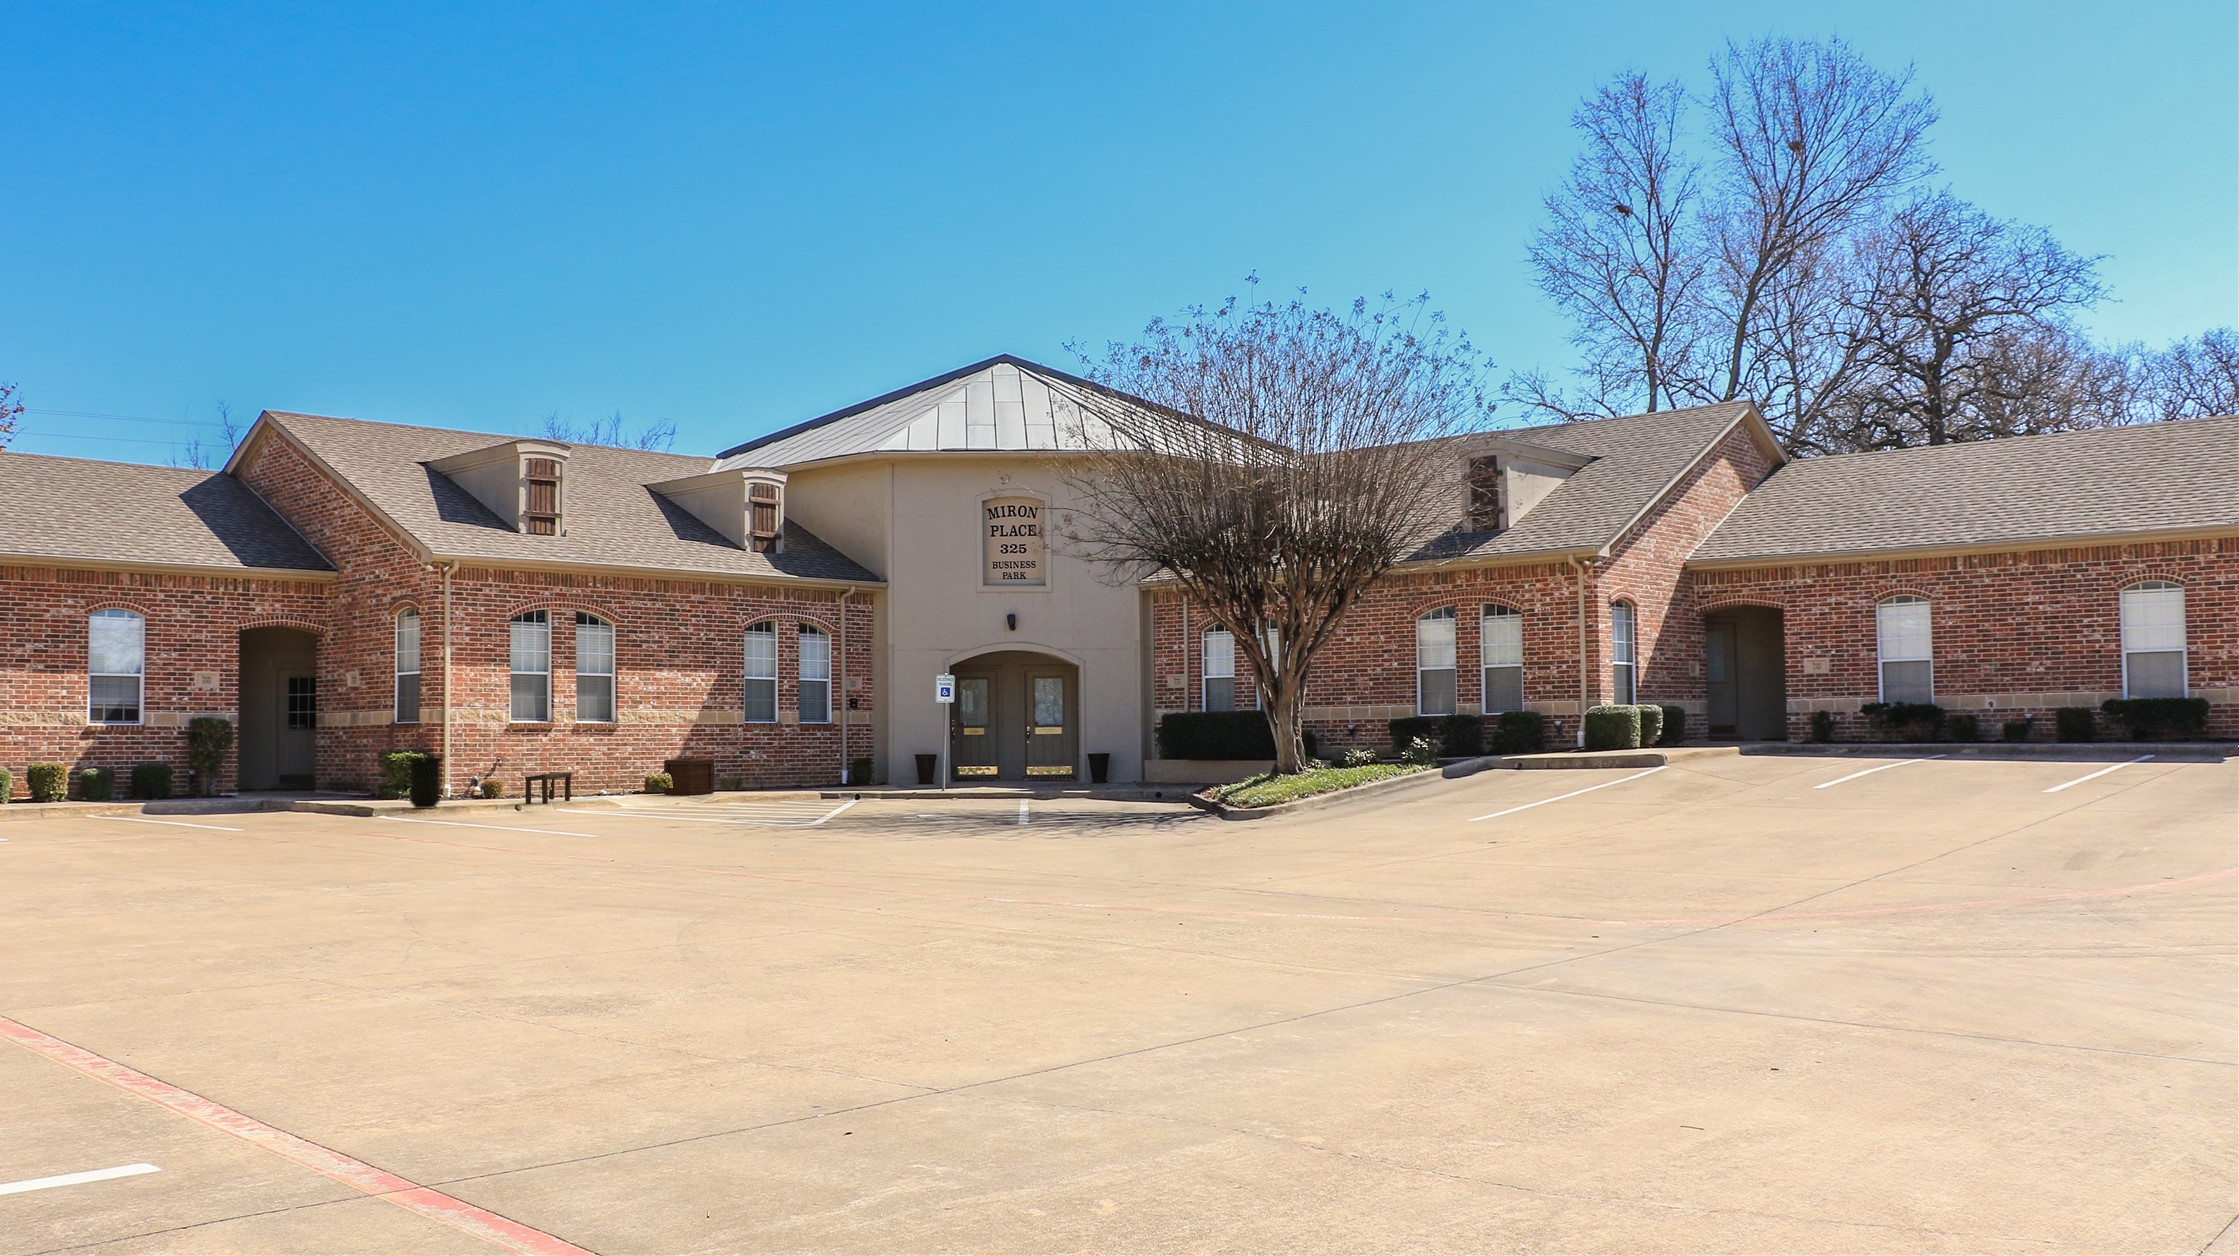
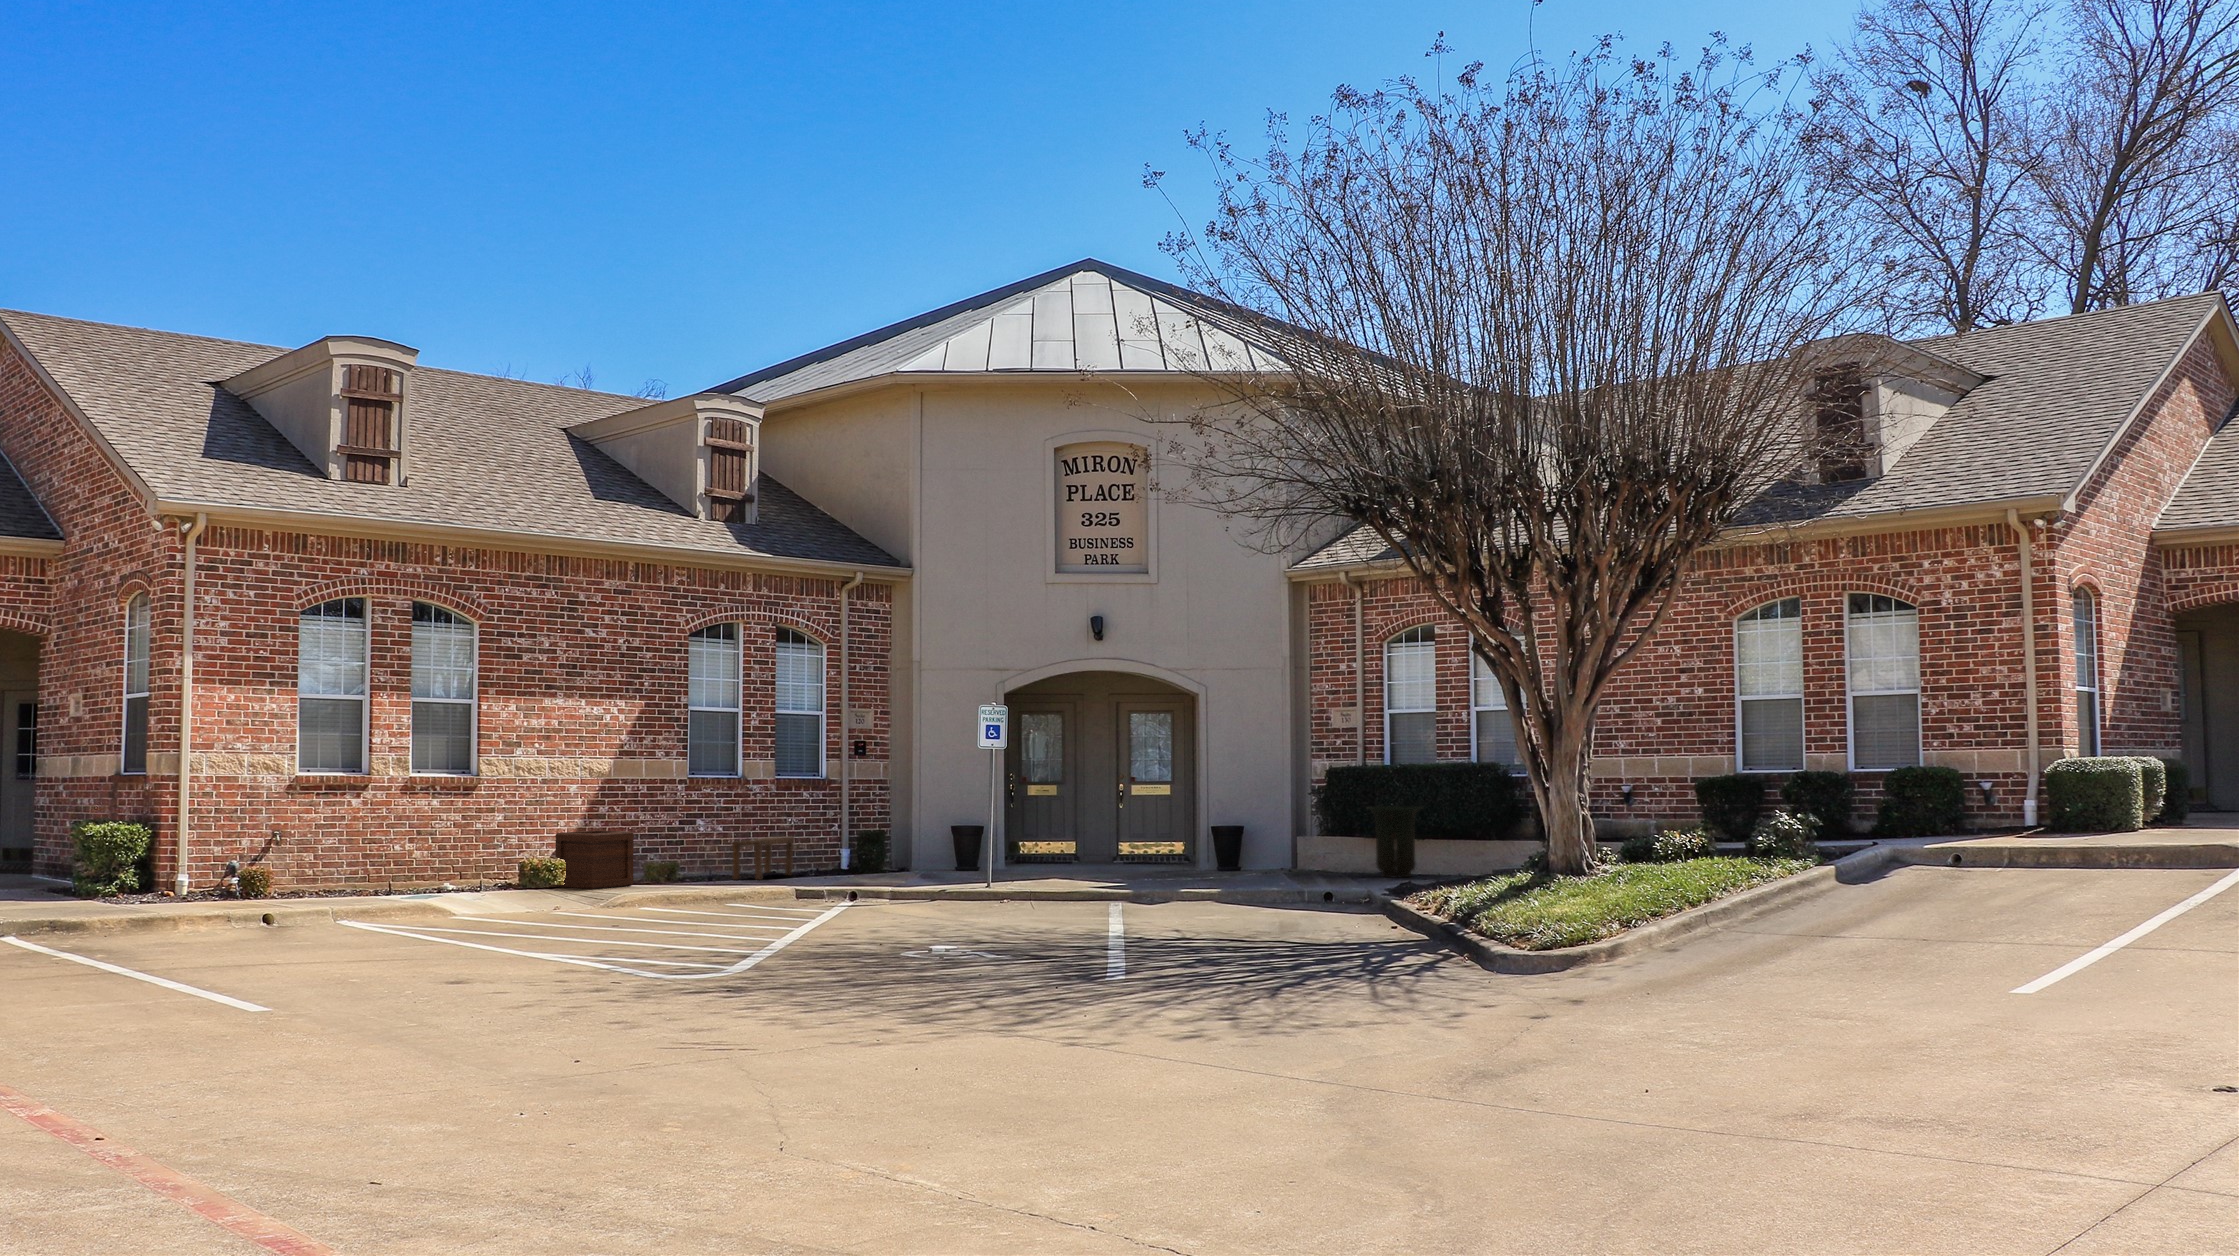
trash can: present [406,756,444,809] -> present [1368,806,1421,877]
bench: present [525,773,572,804] -> present [732,837,794,880]

